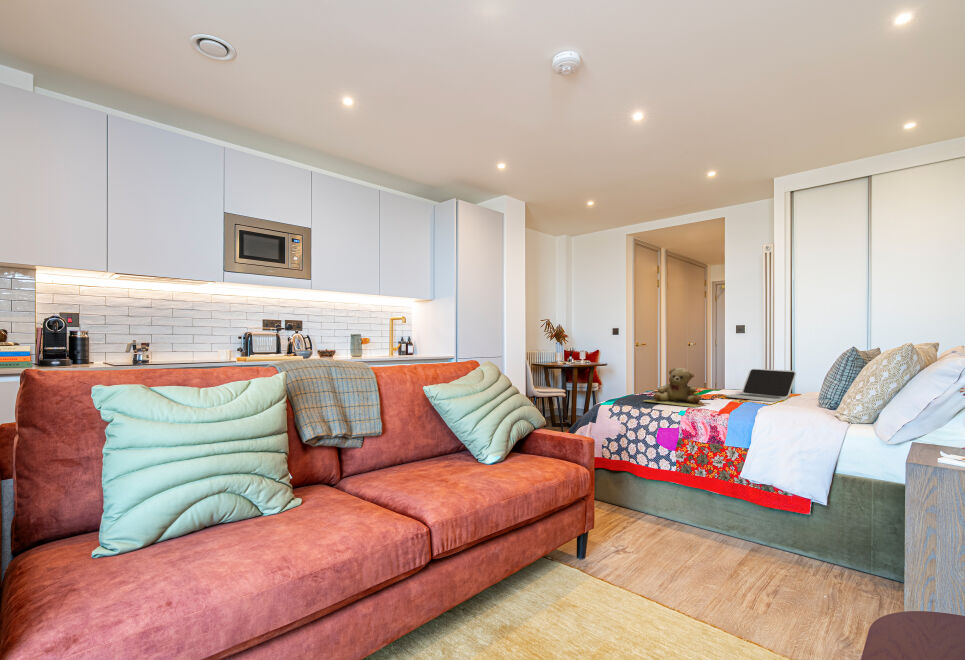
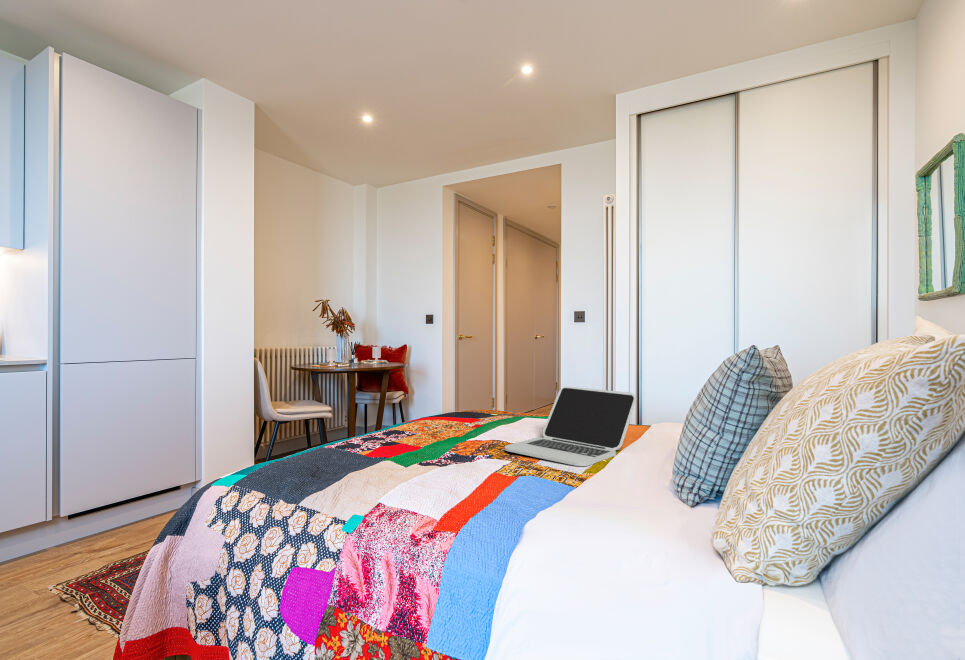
teddy bear: present [644,368,709,407] -> none [296,394,474,509]

